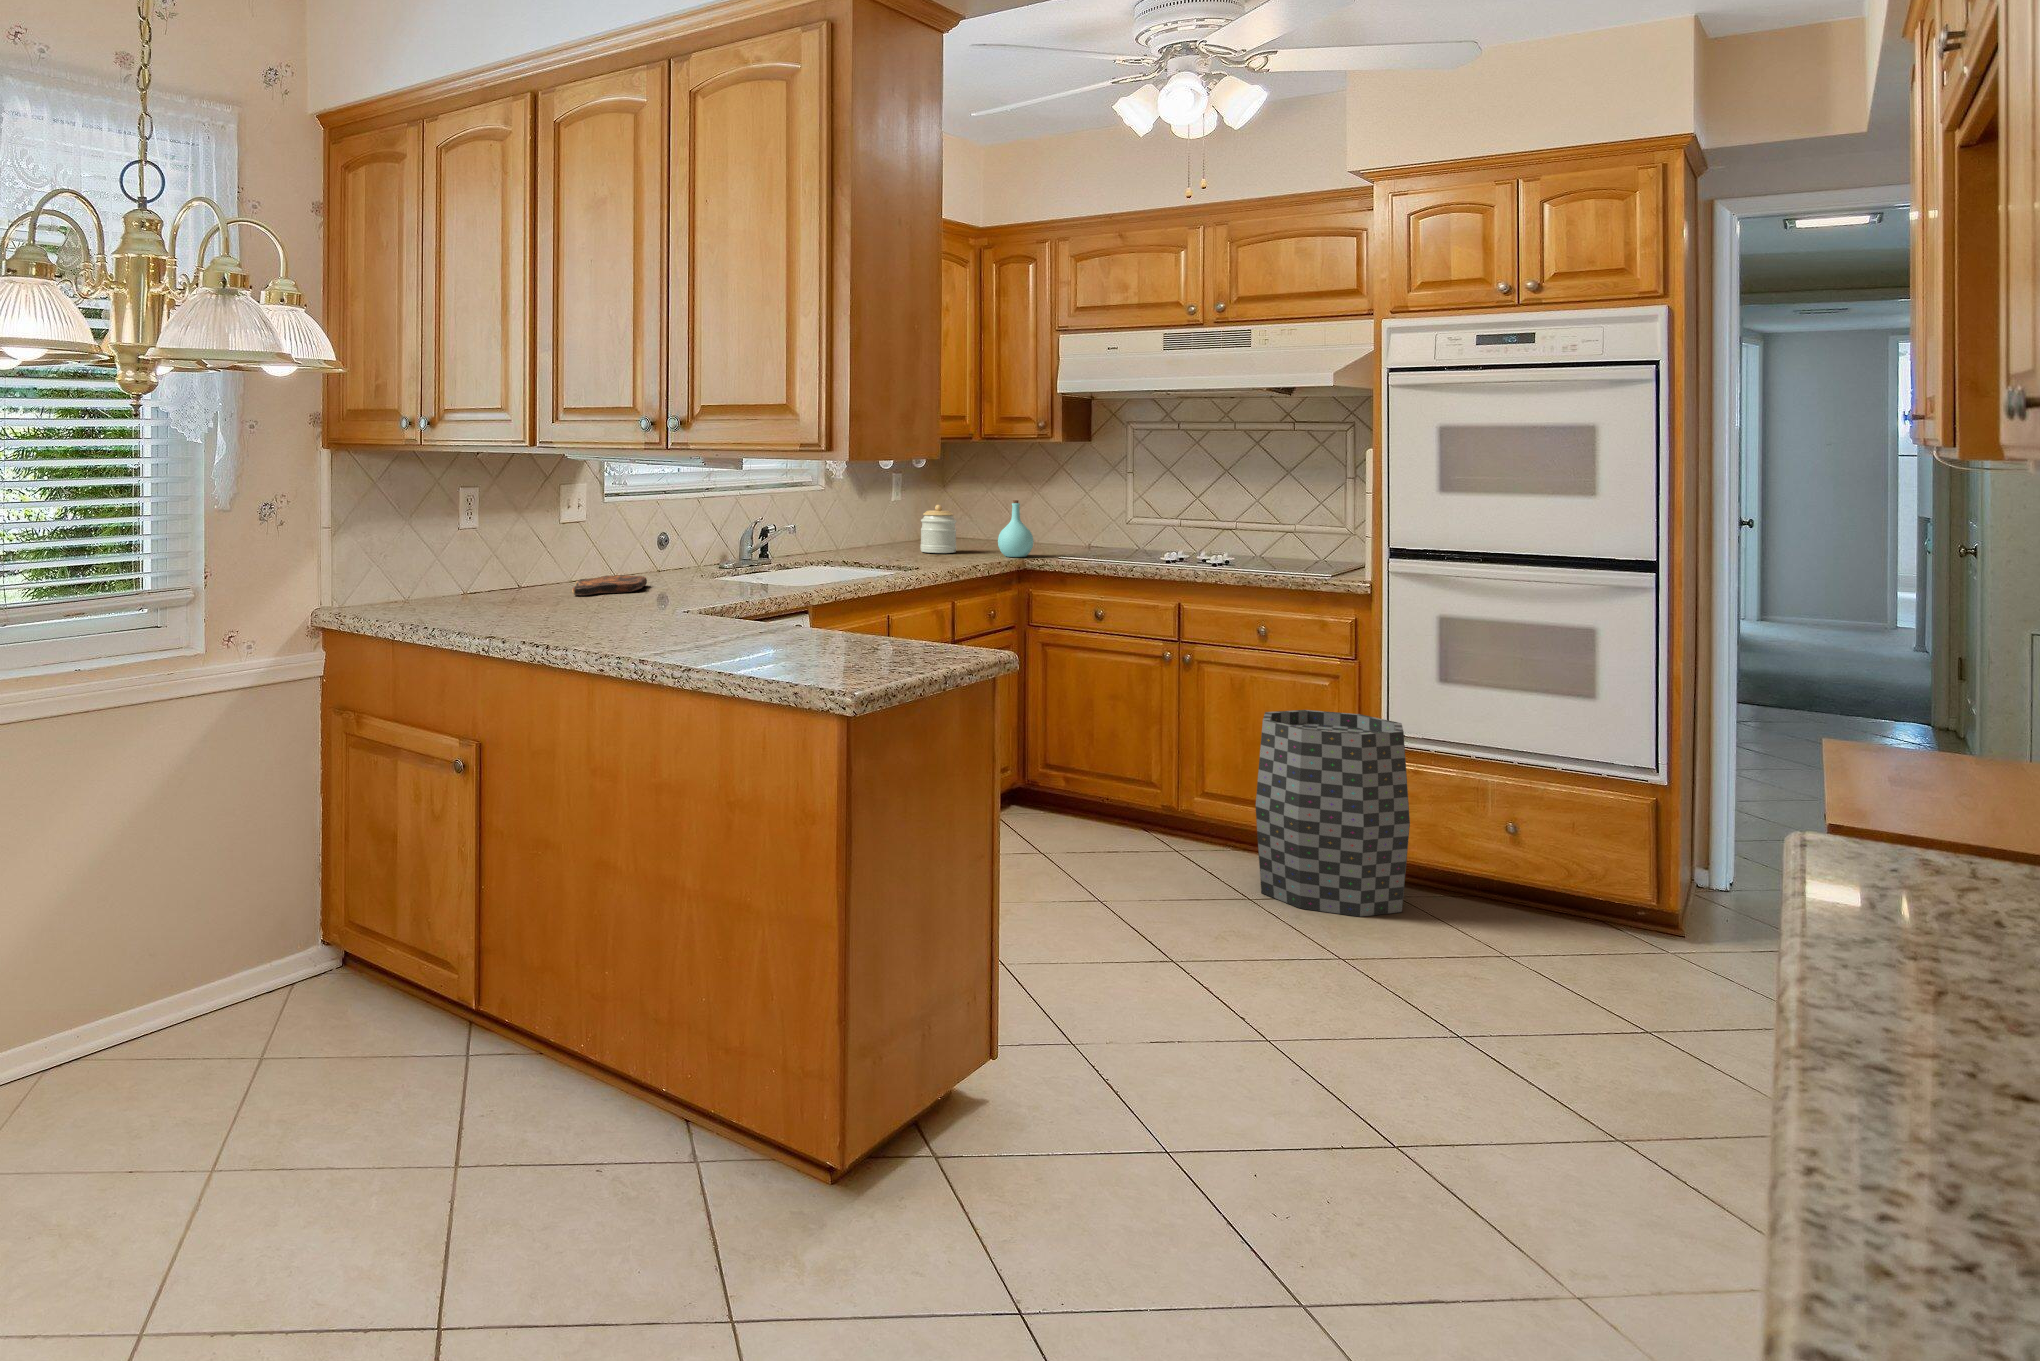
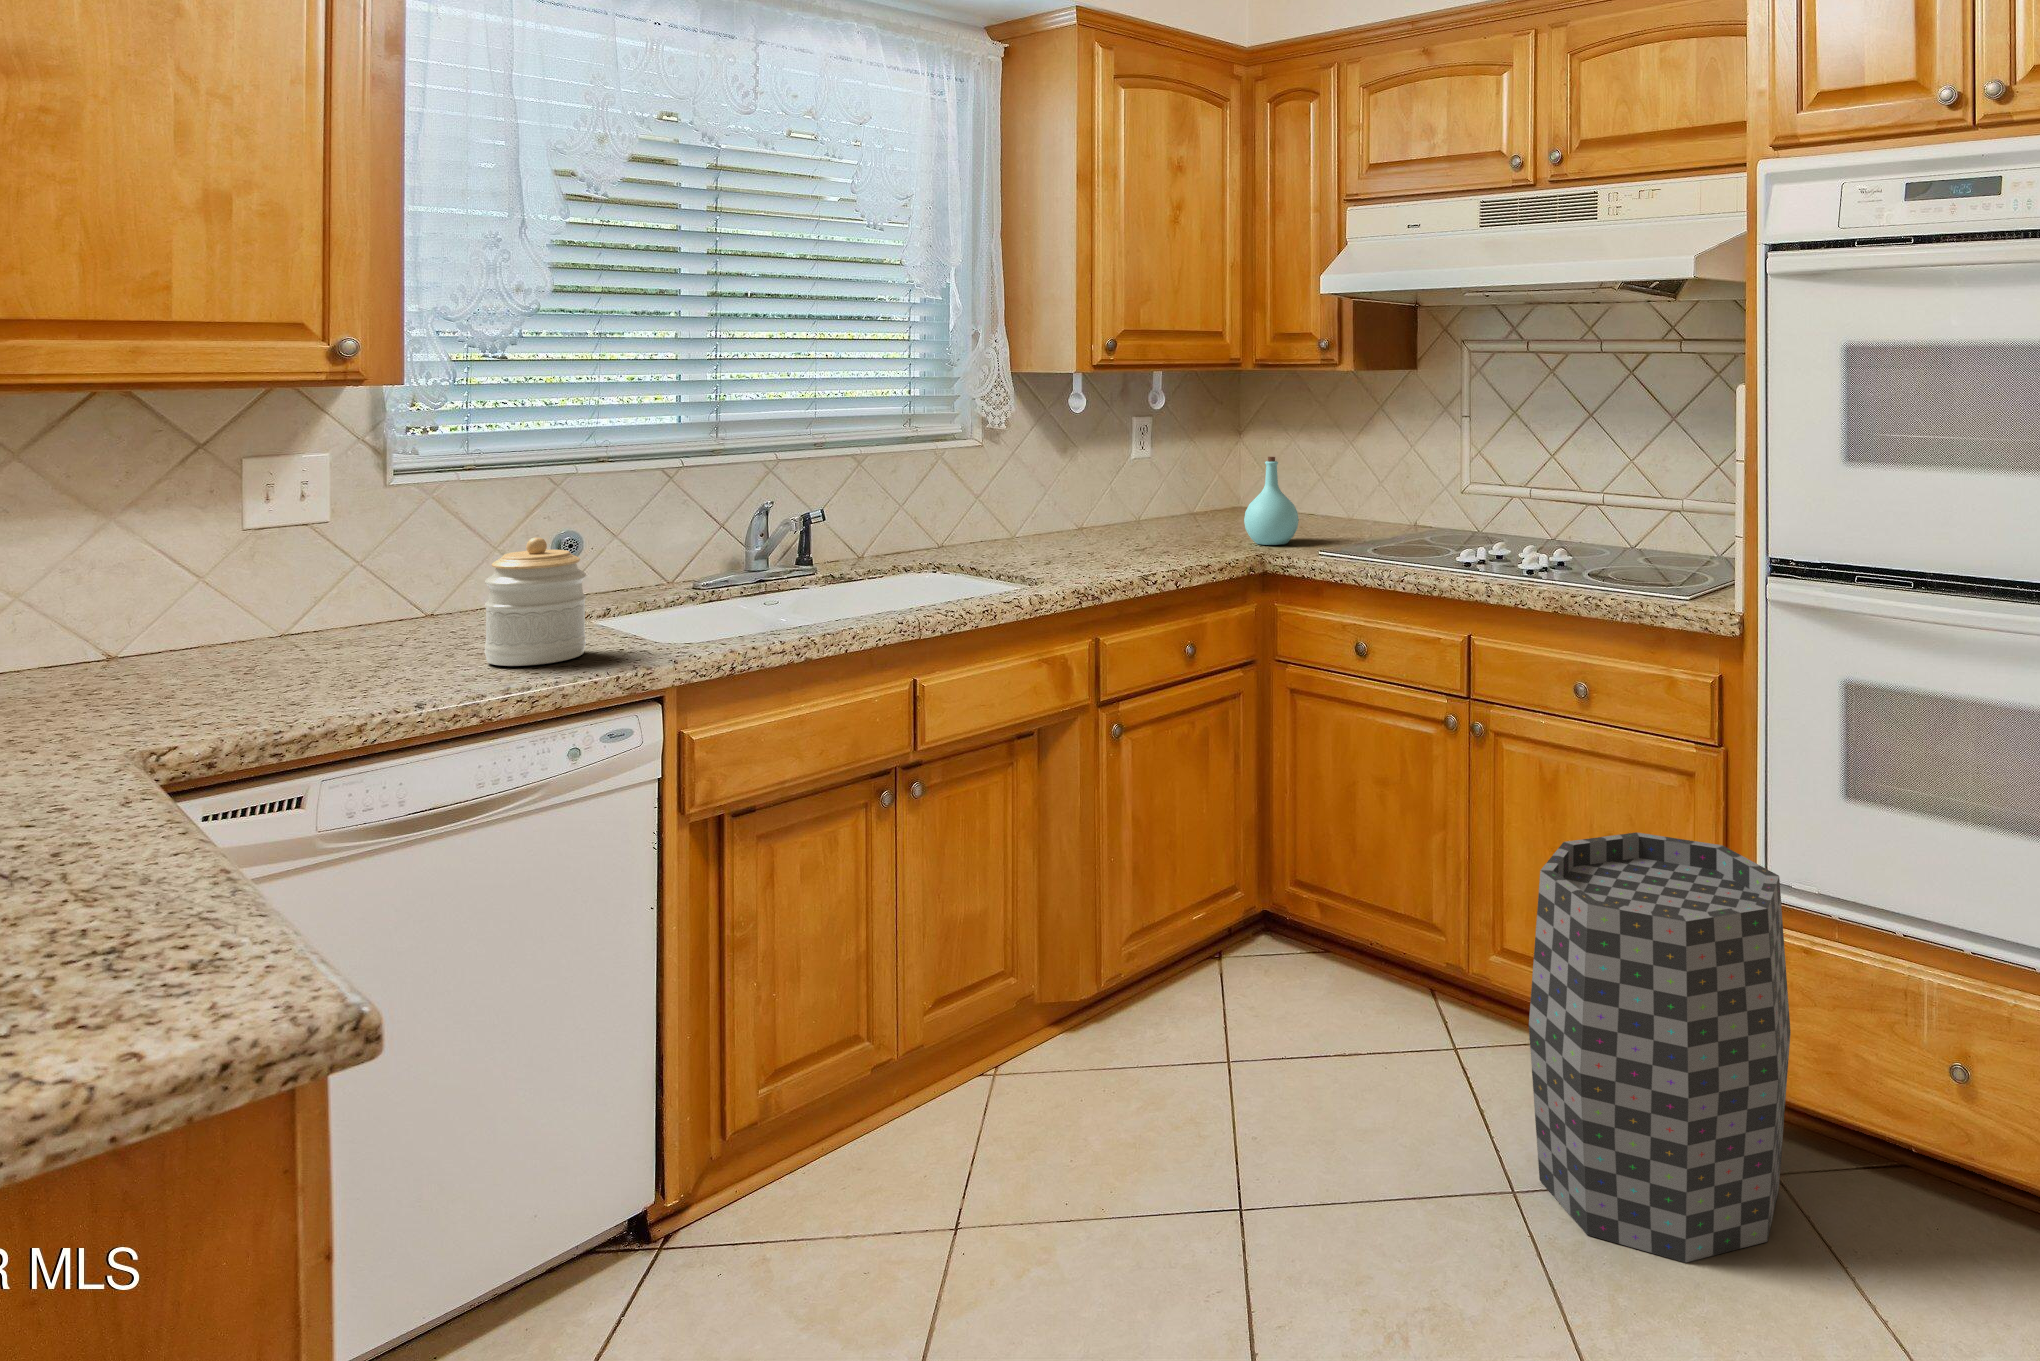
jar: present [920,505,956,553] -> present [484,537,586,666]
cutting board: present [572,575,647,596] -> none [124,618,429,686]

